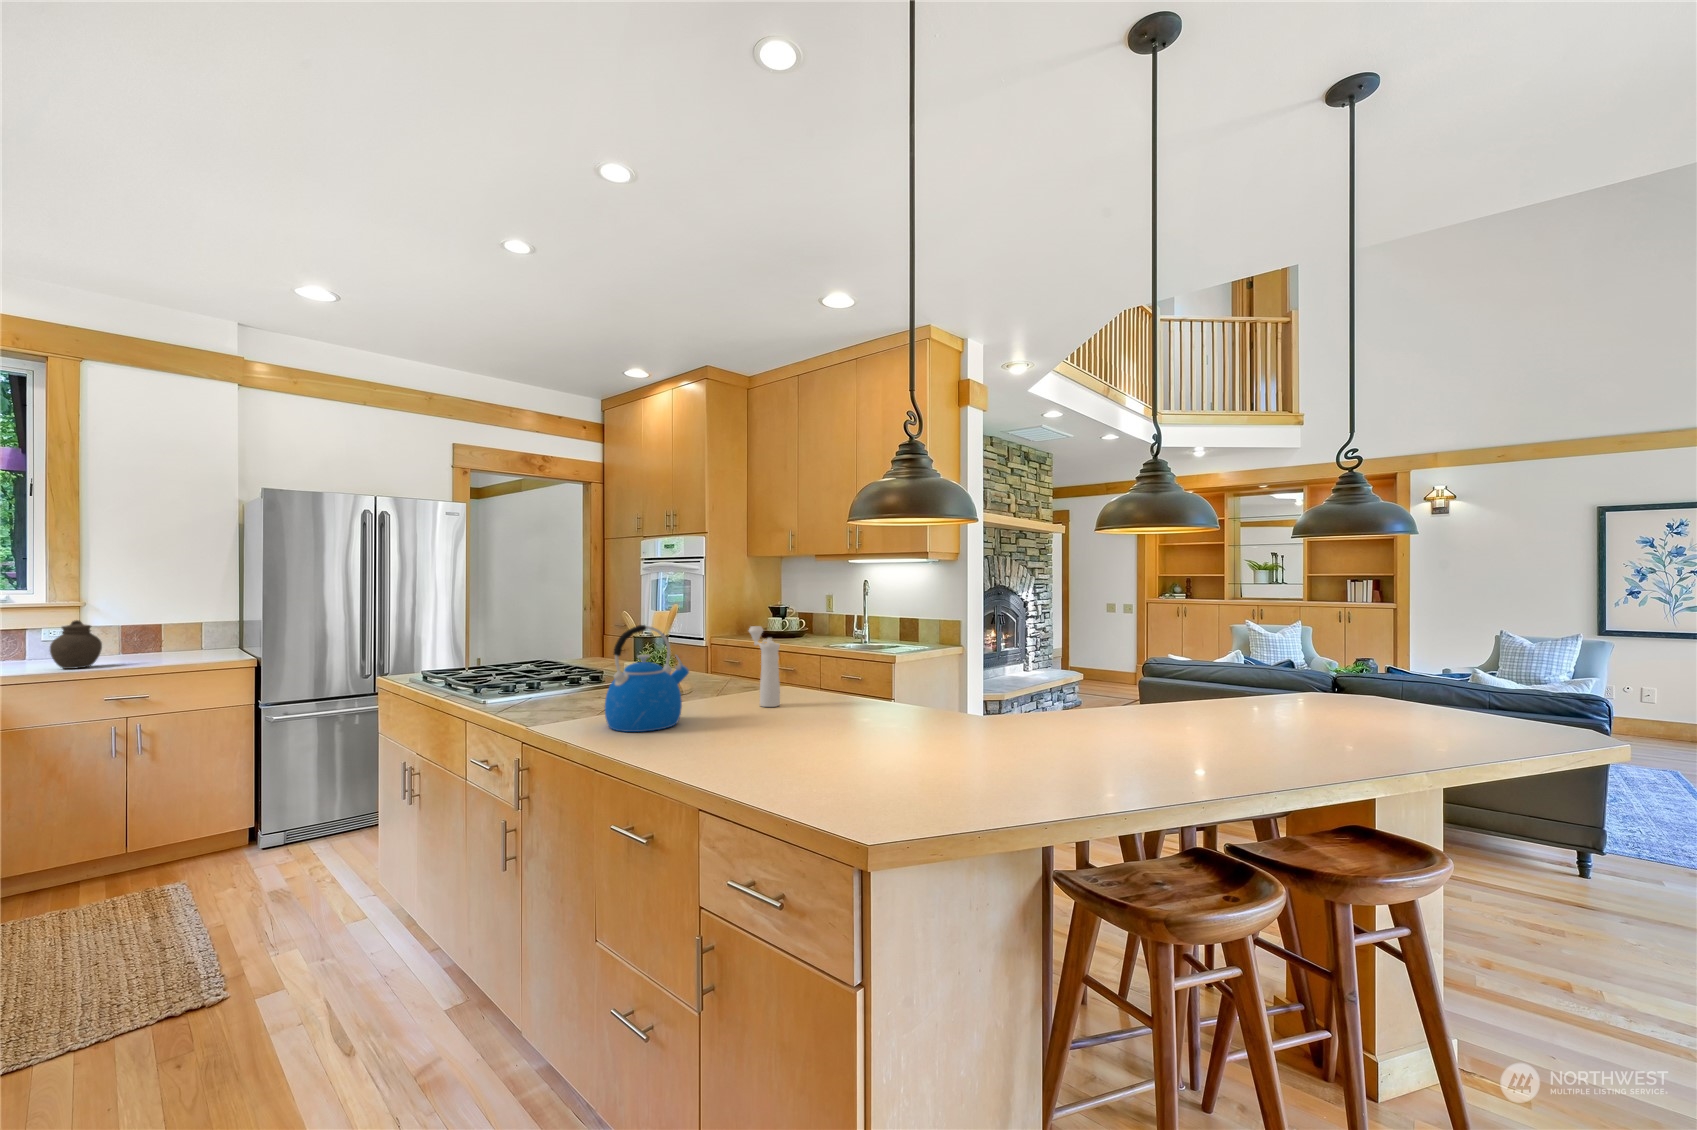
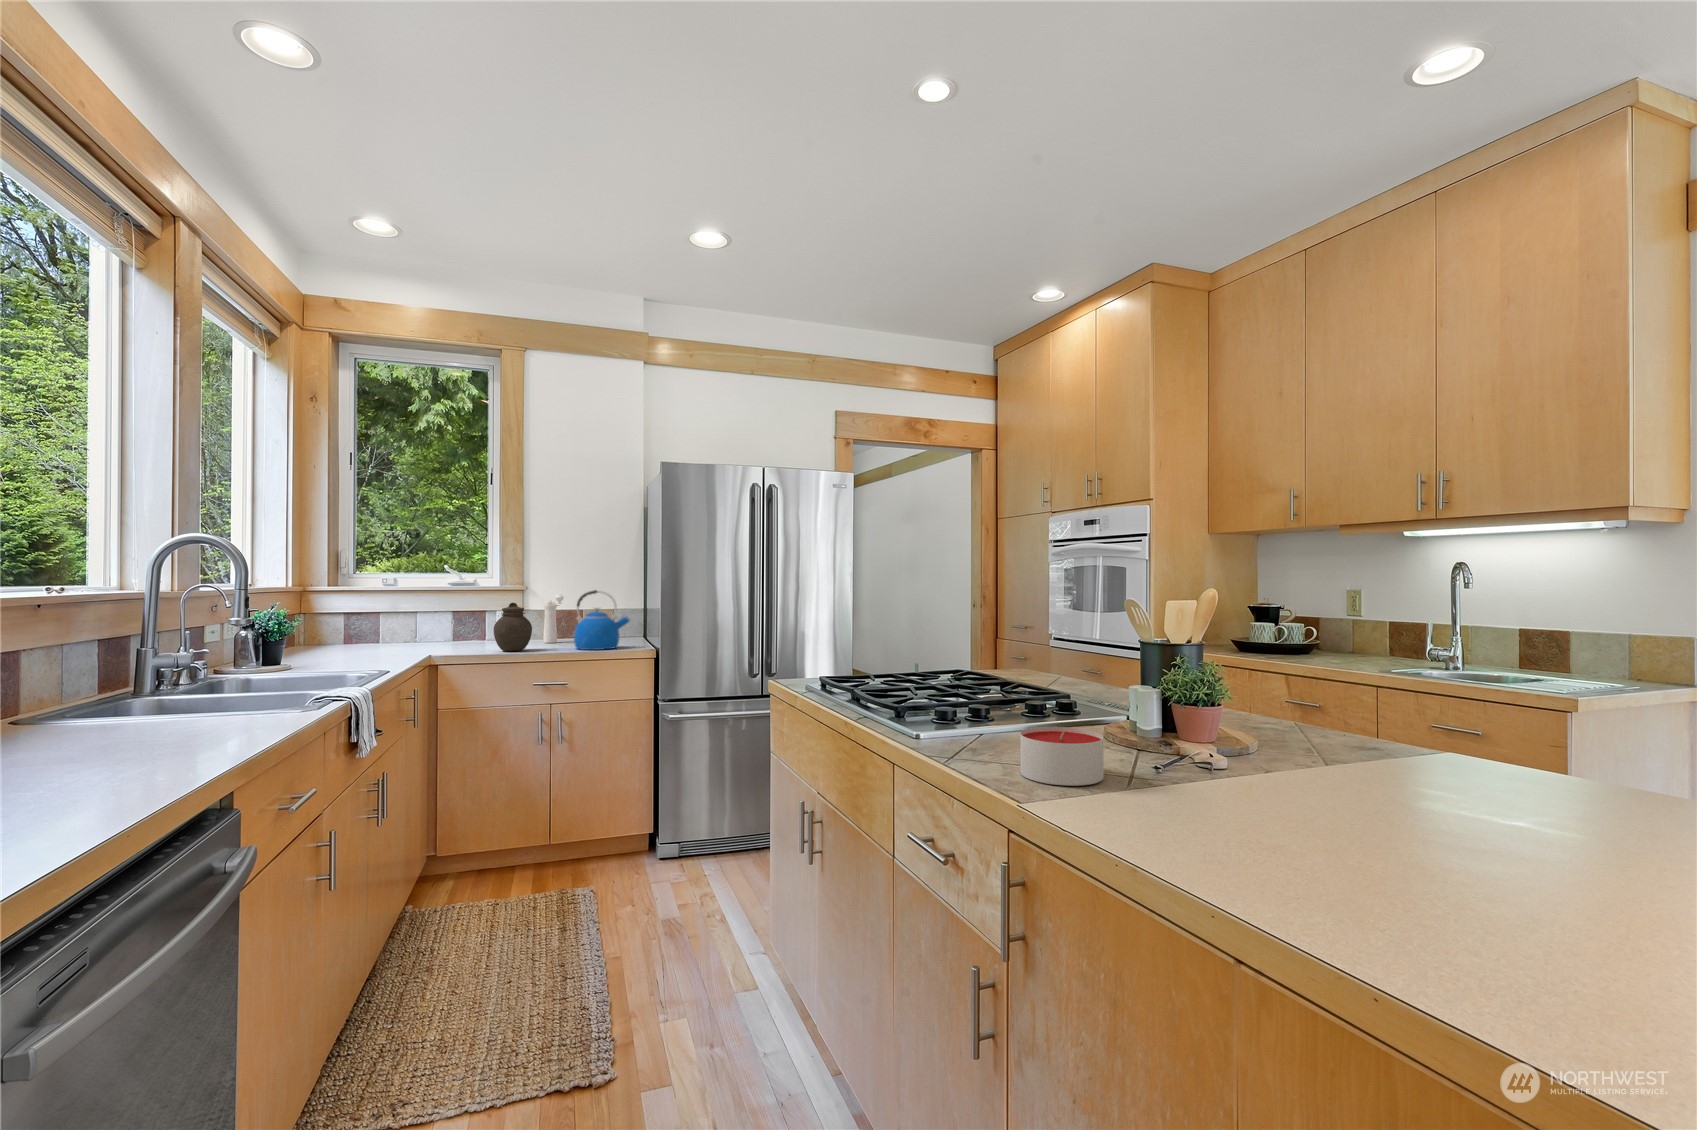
kettle: present [605,625,689,732] -> present [574,590,630,650]
pepper mill: present [749,626,780,707] -> present [544,595,564,643]
candle: none [538,686,586,716] -> present [1020,727,1104,786]

